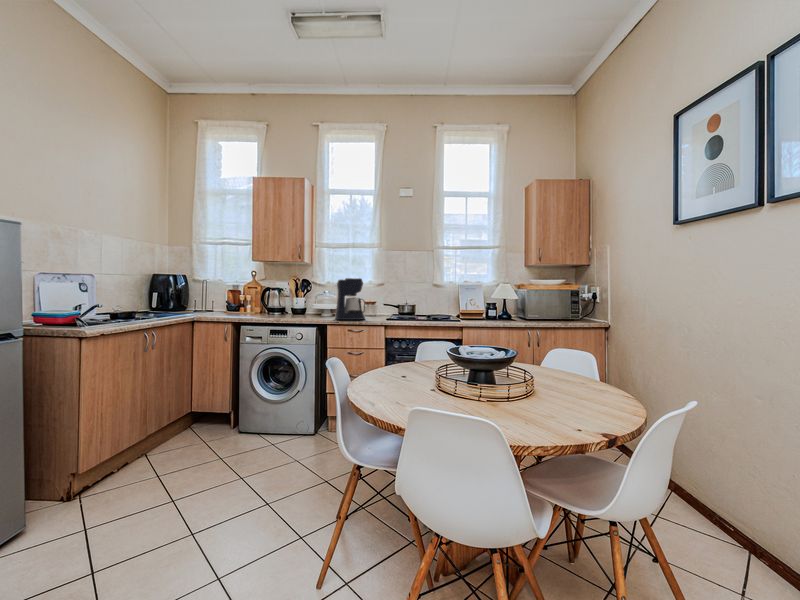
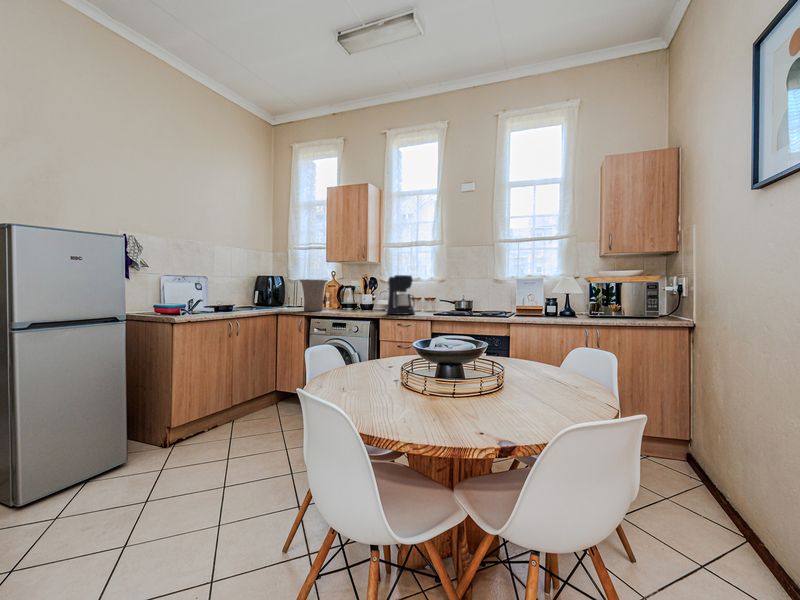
vase: none [225,280,261,317] -> present [299,279,328,311]

